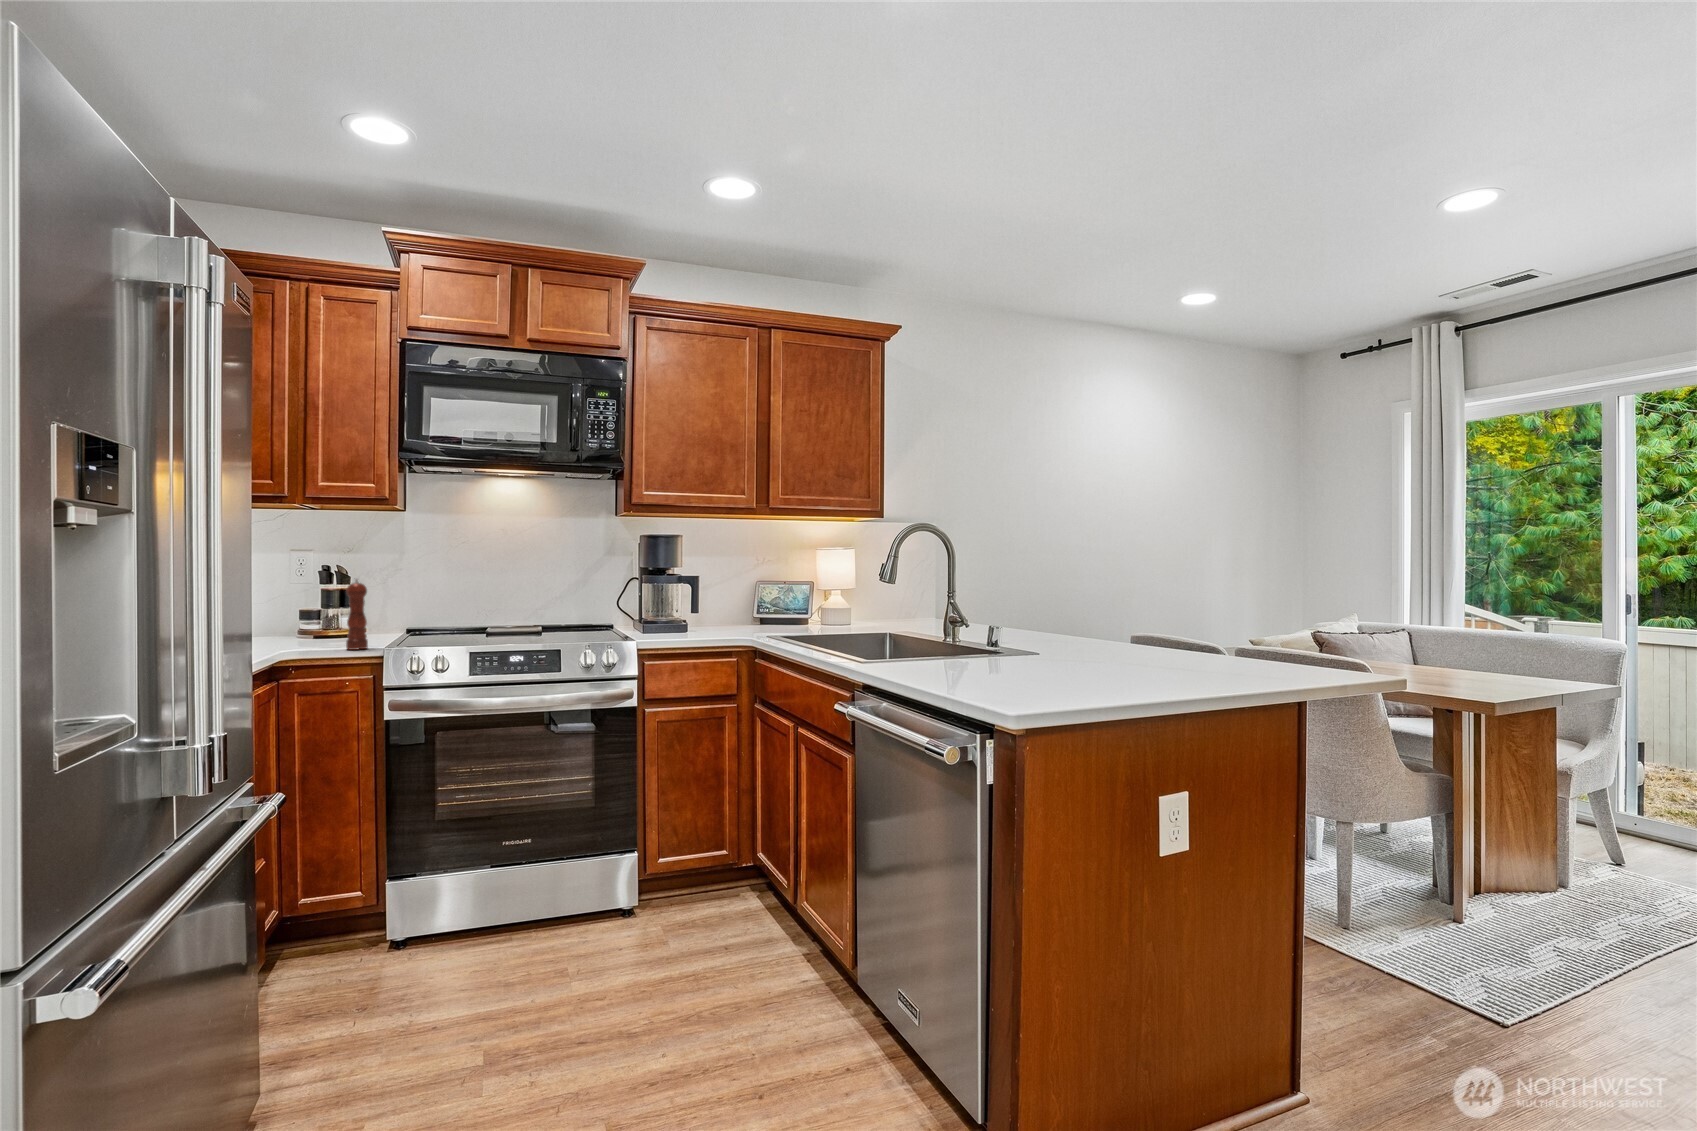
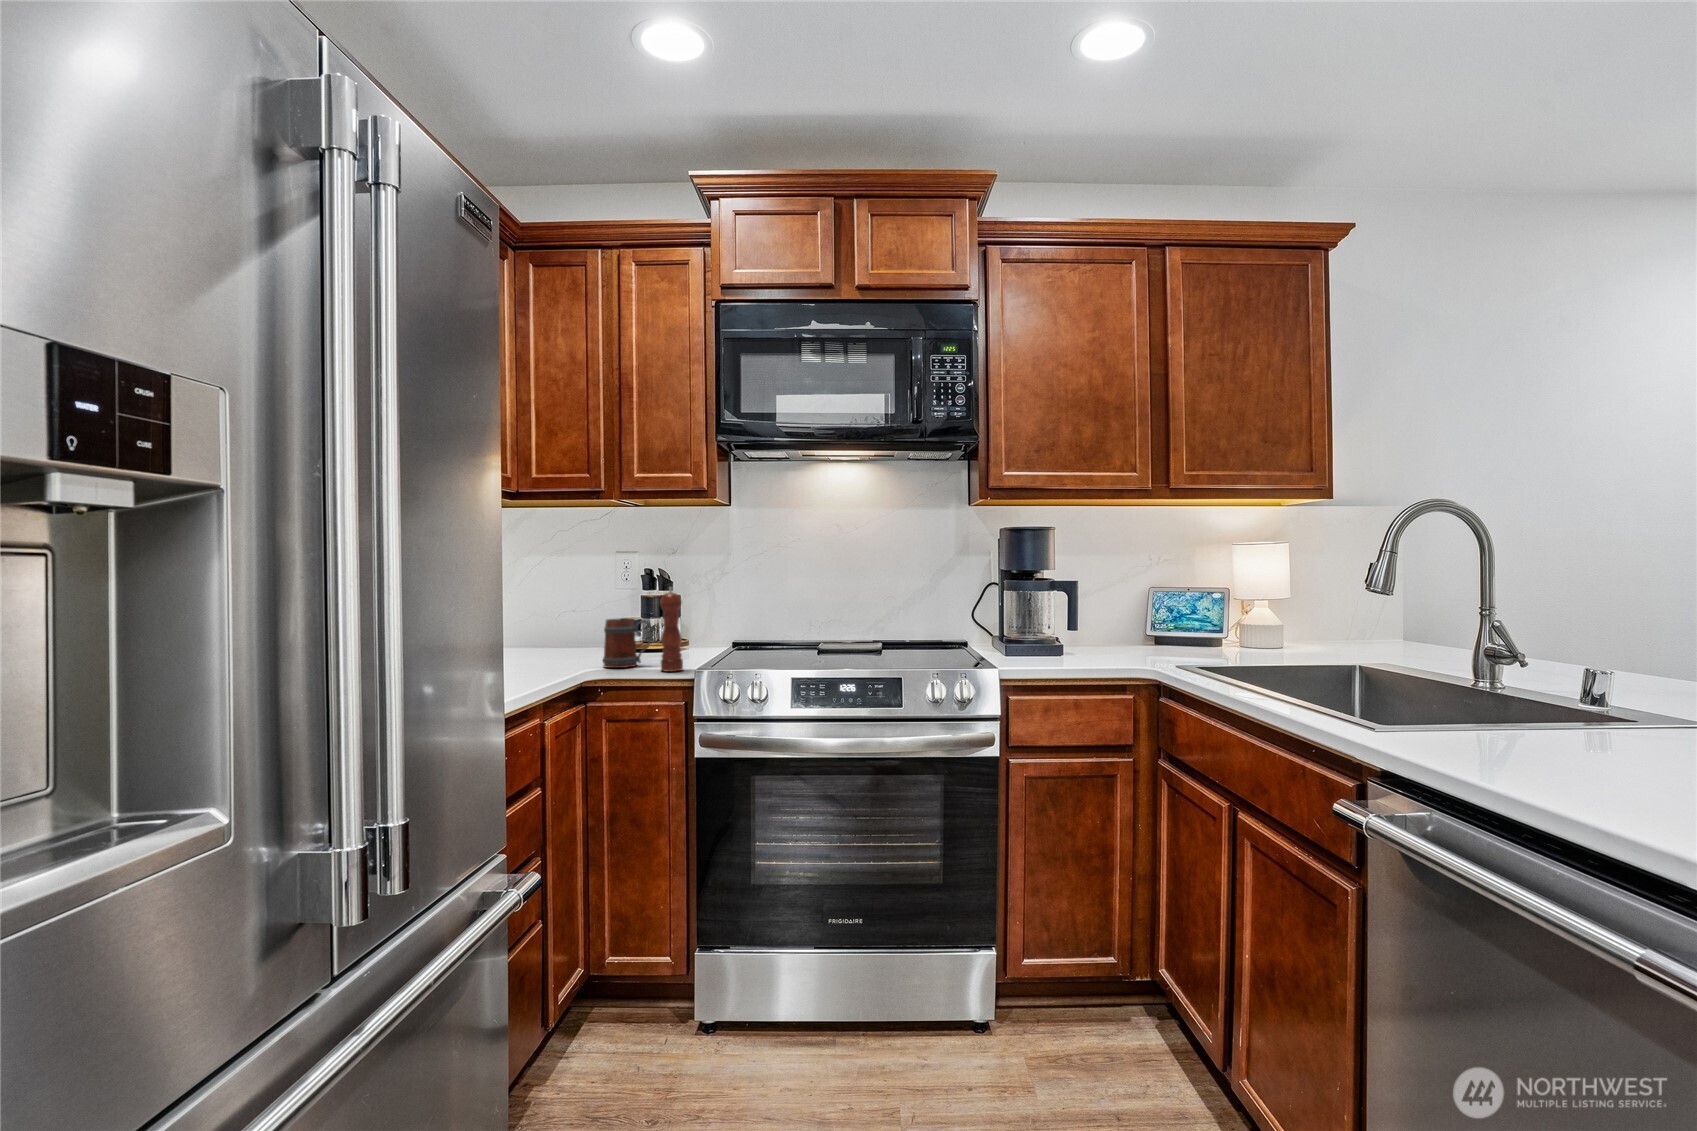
mug: none [287,606,337,649] -> present [603,618,653,668]

